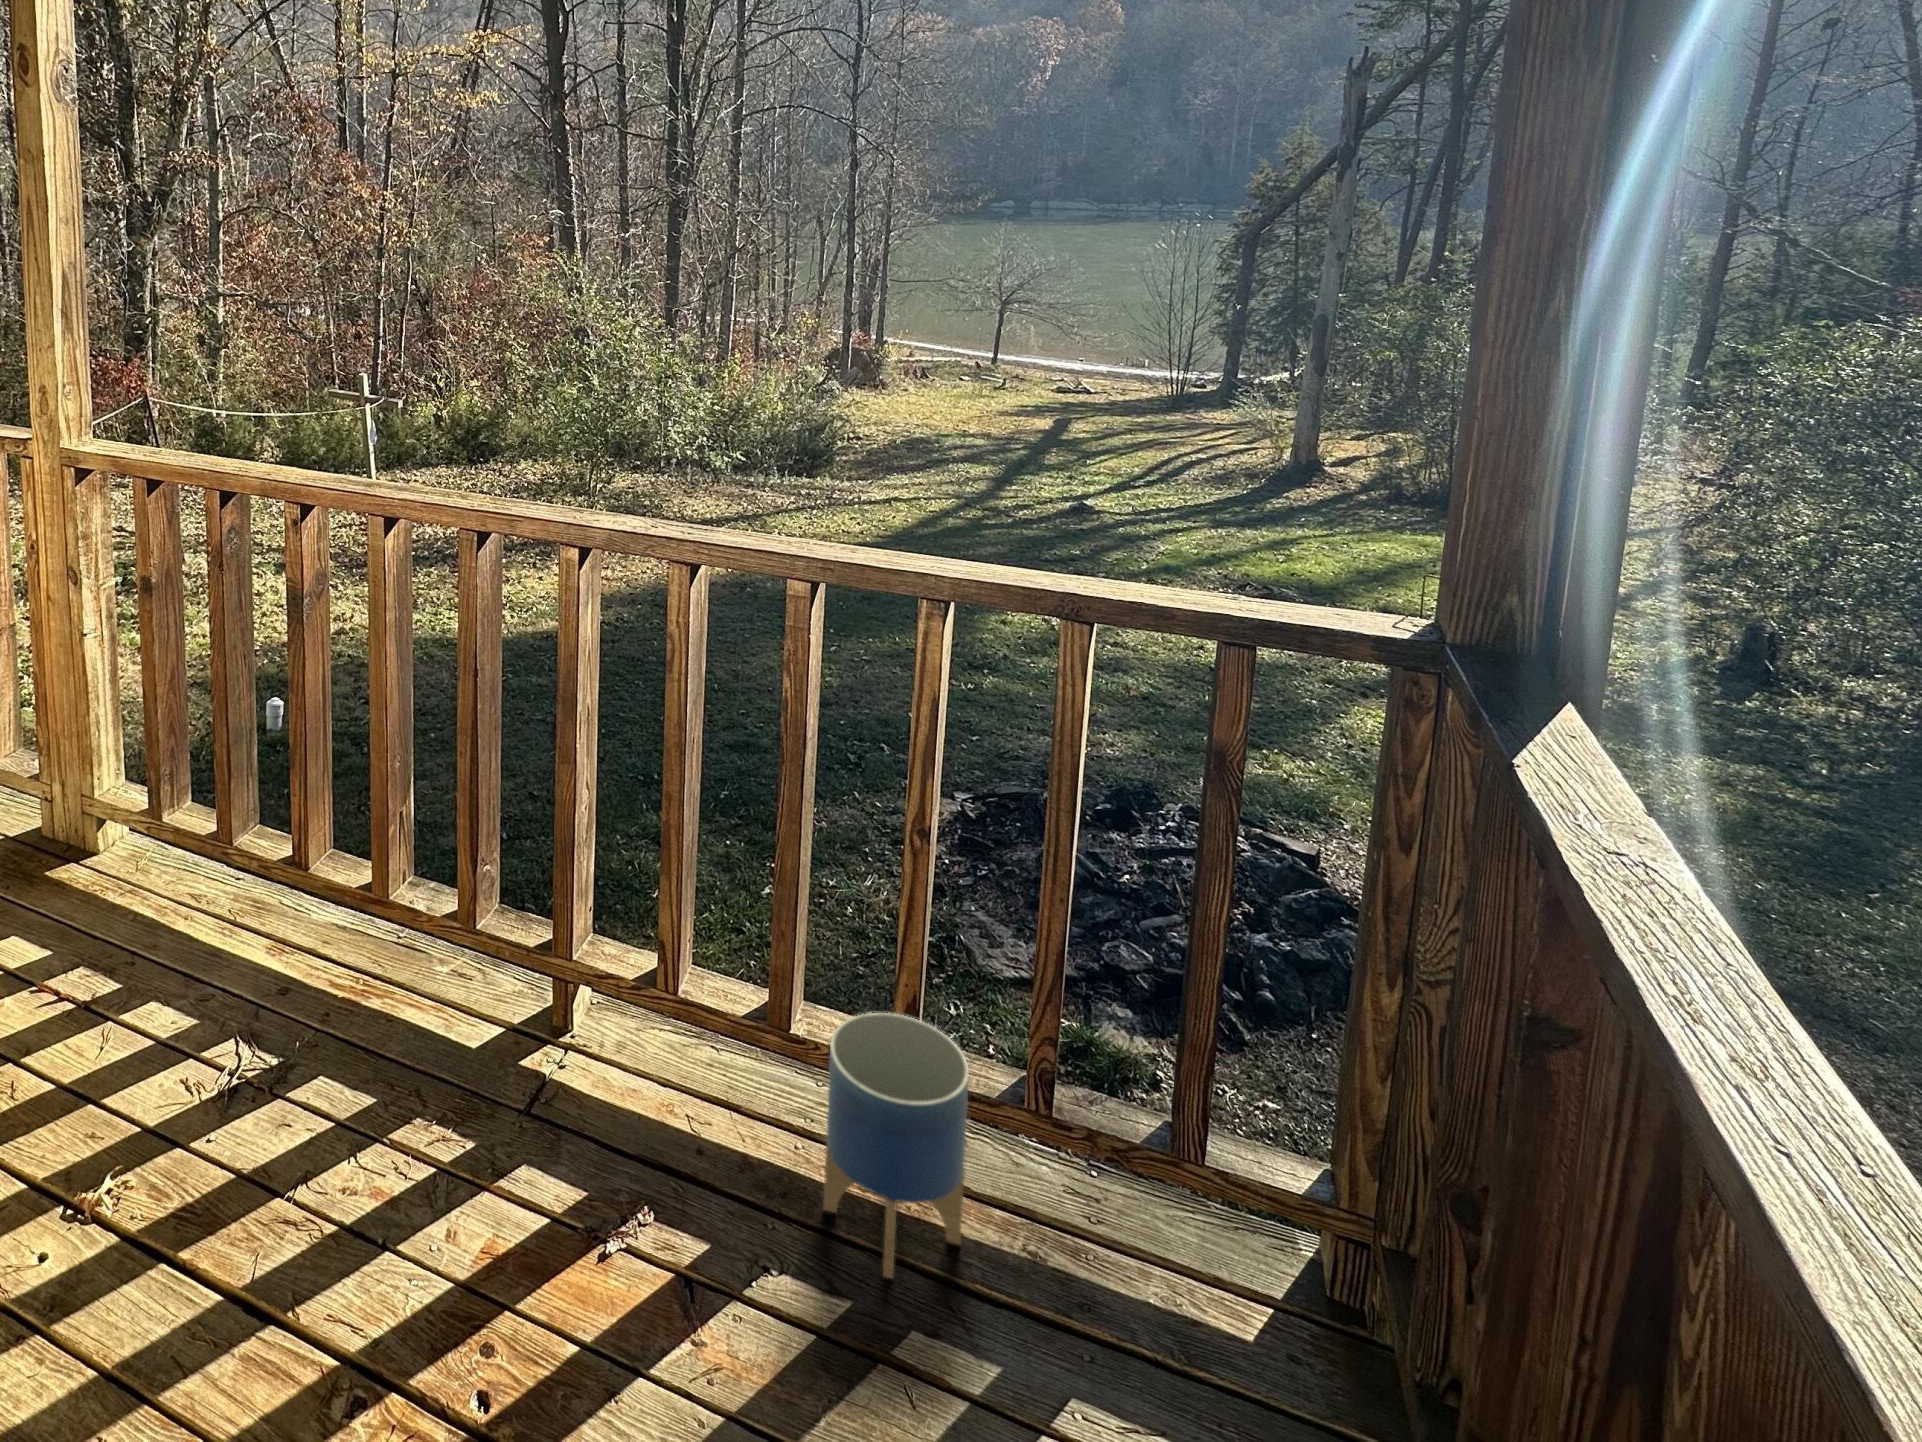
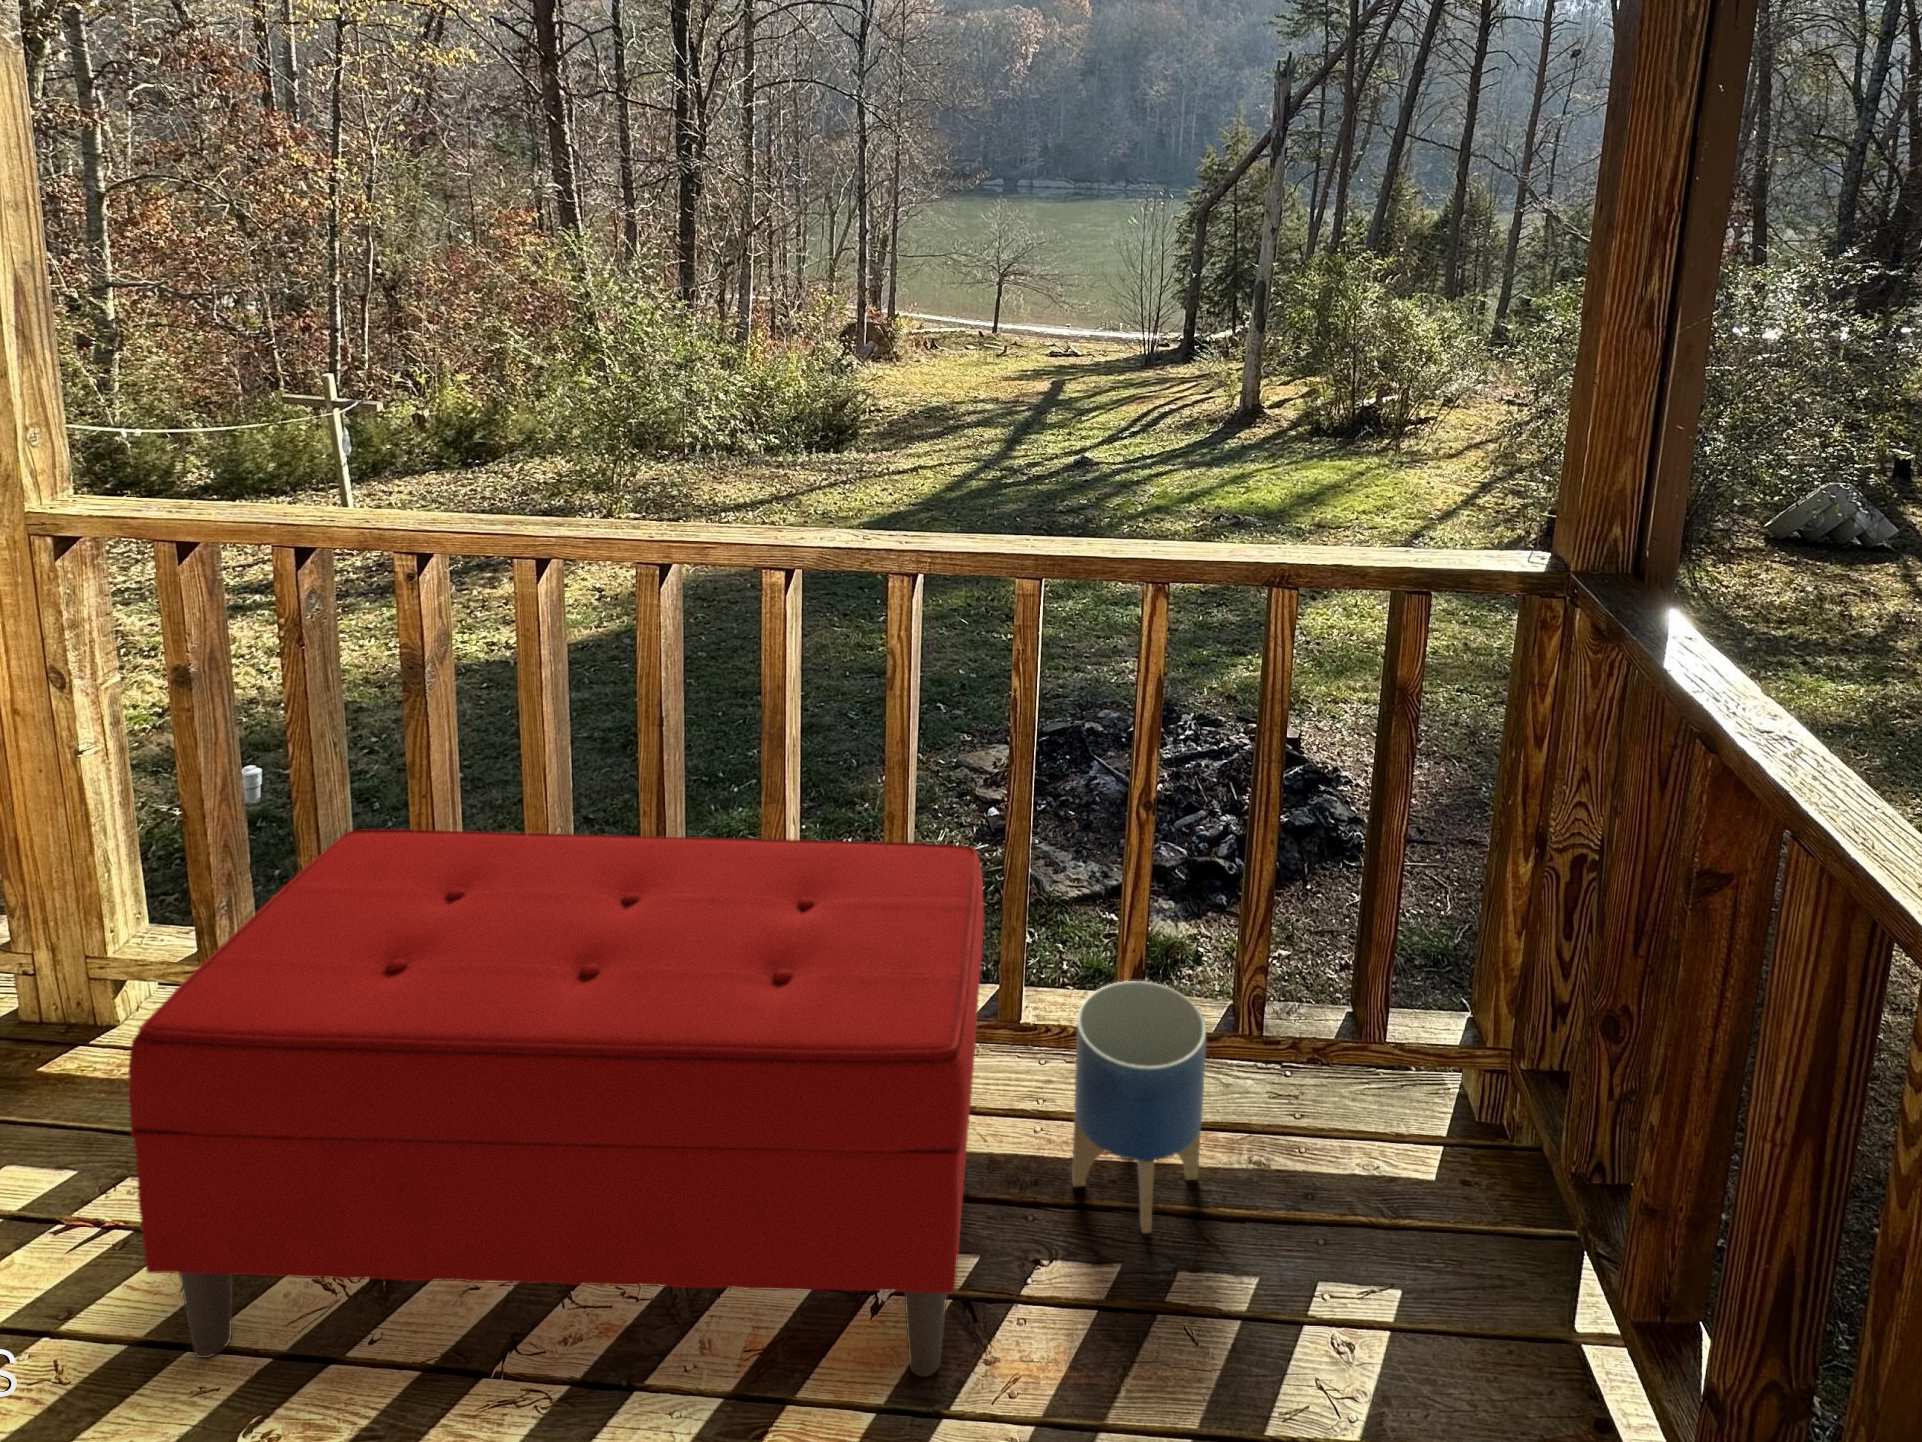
bench: none [57,728,752,1329] -> present [128,829,984,1377]

